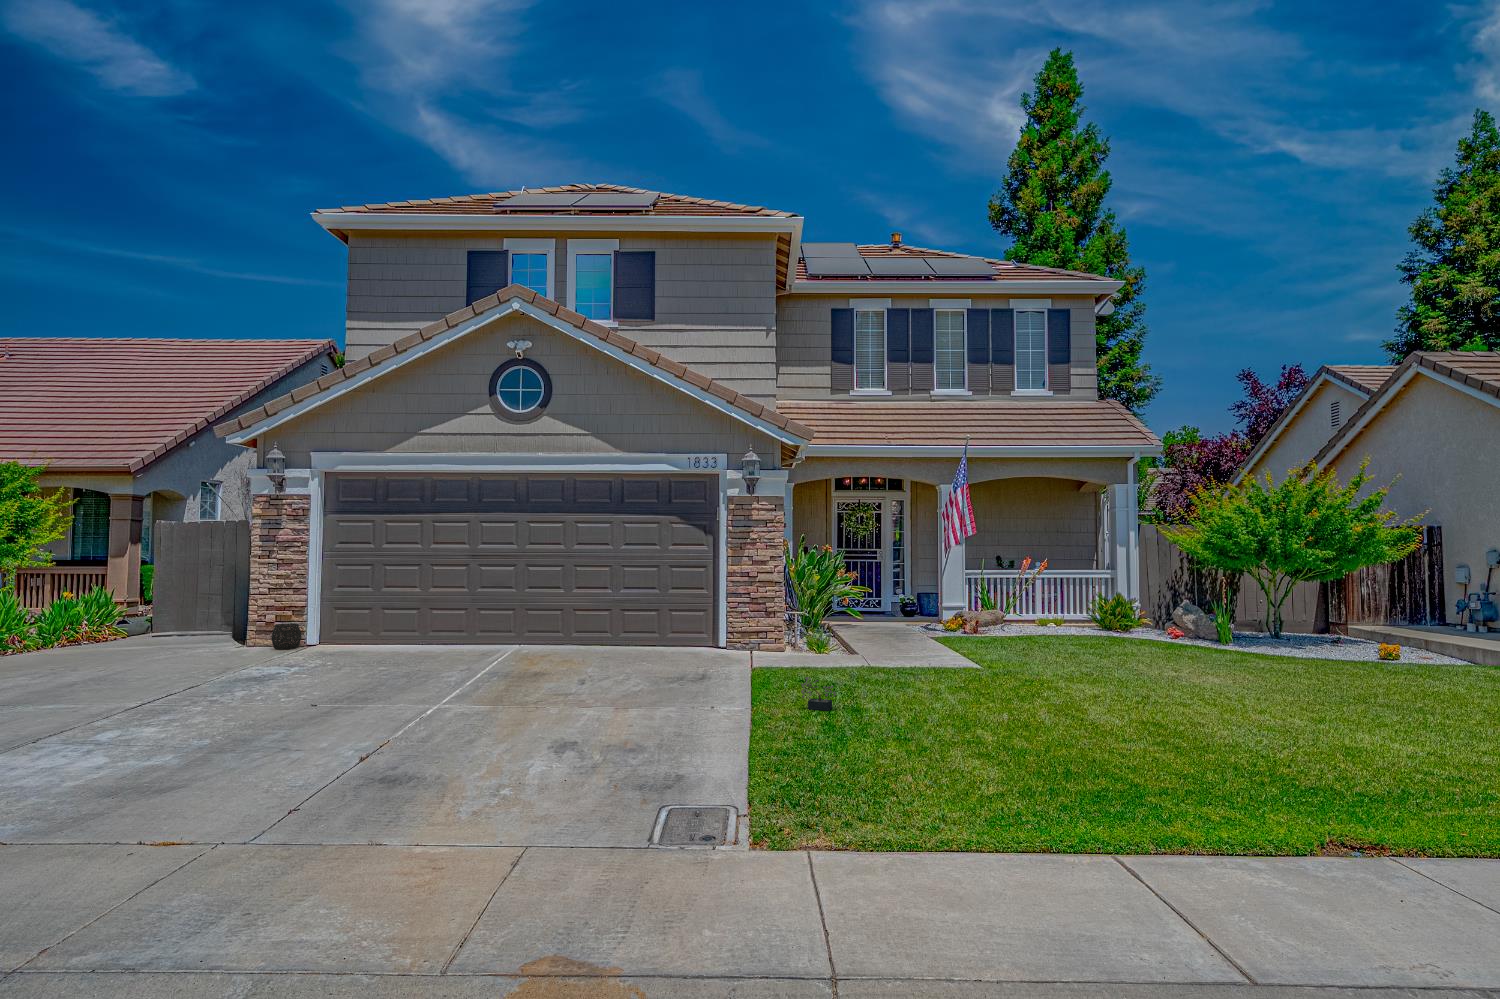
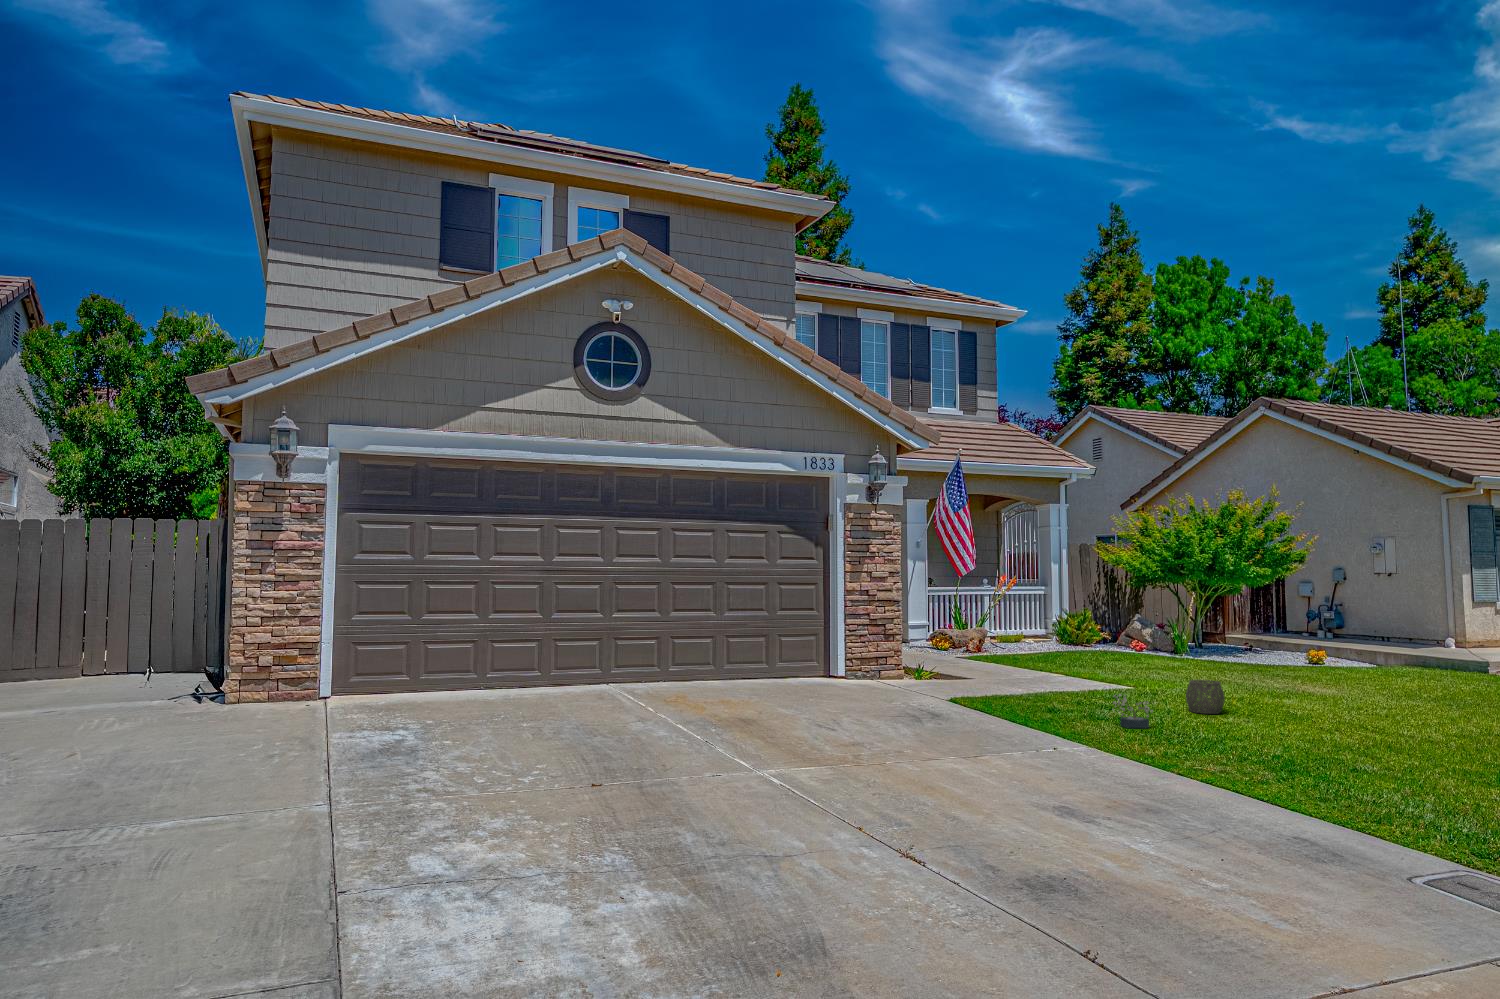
woven basket: present [271,623,302,649] -> present [1186,680,1224,714]

